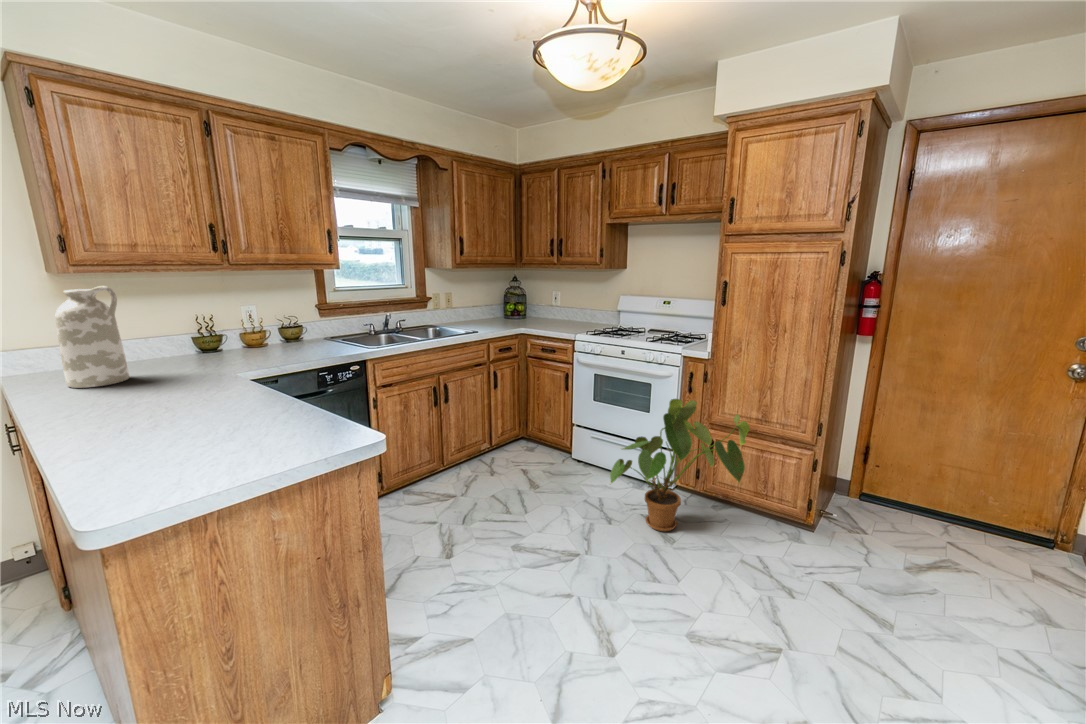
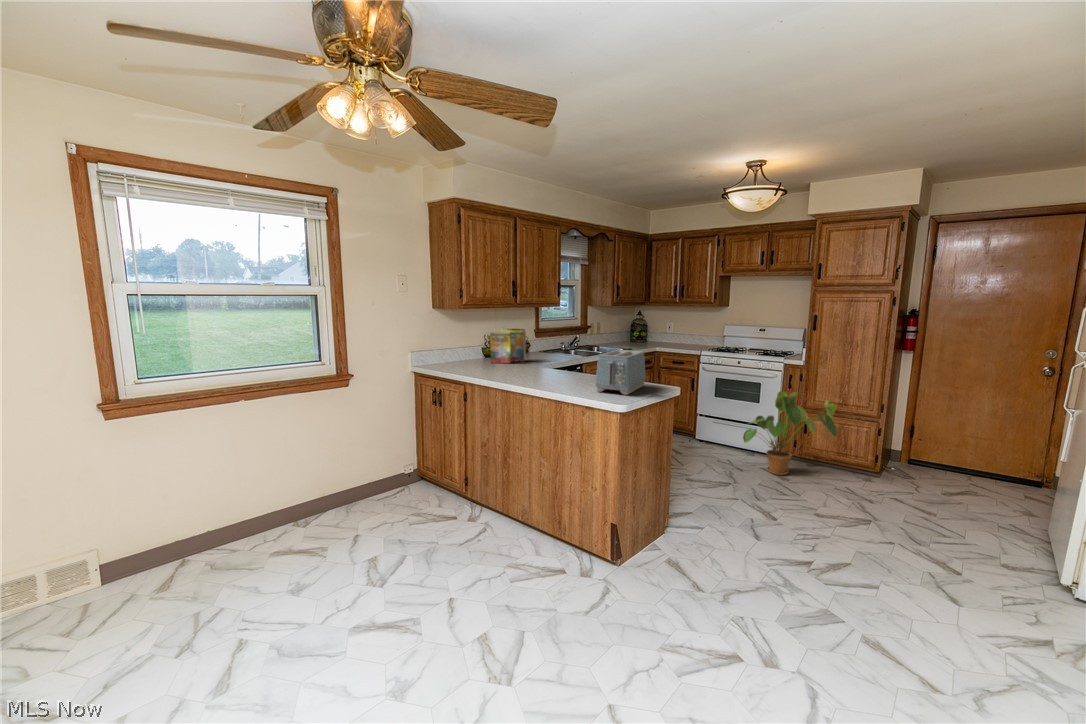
vase: present [55,286,129,388] -> none [459,315,487,370]
cereal box: none [168,308,254,367] -> present [490,329,526,363]
toaster: none [136,359,311,475] -> present [595,350,646,395]

